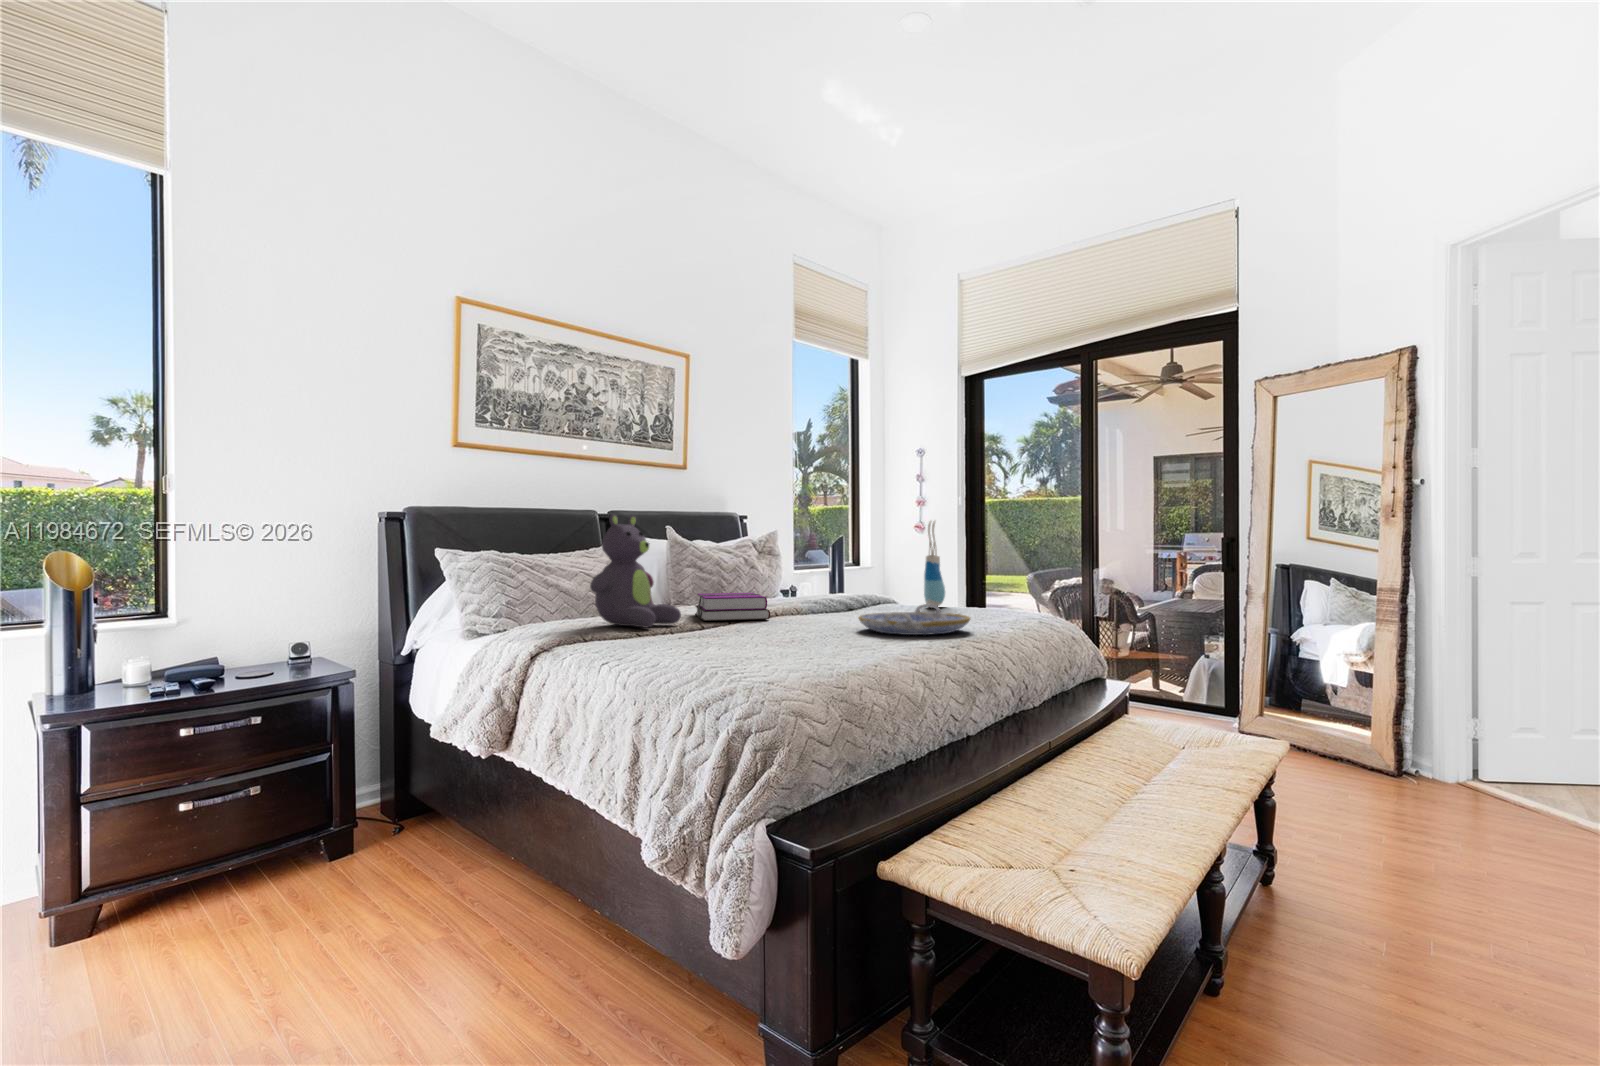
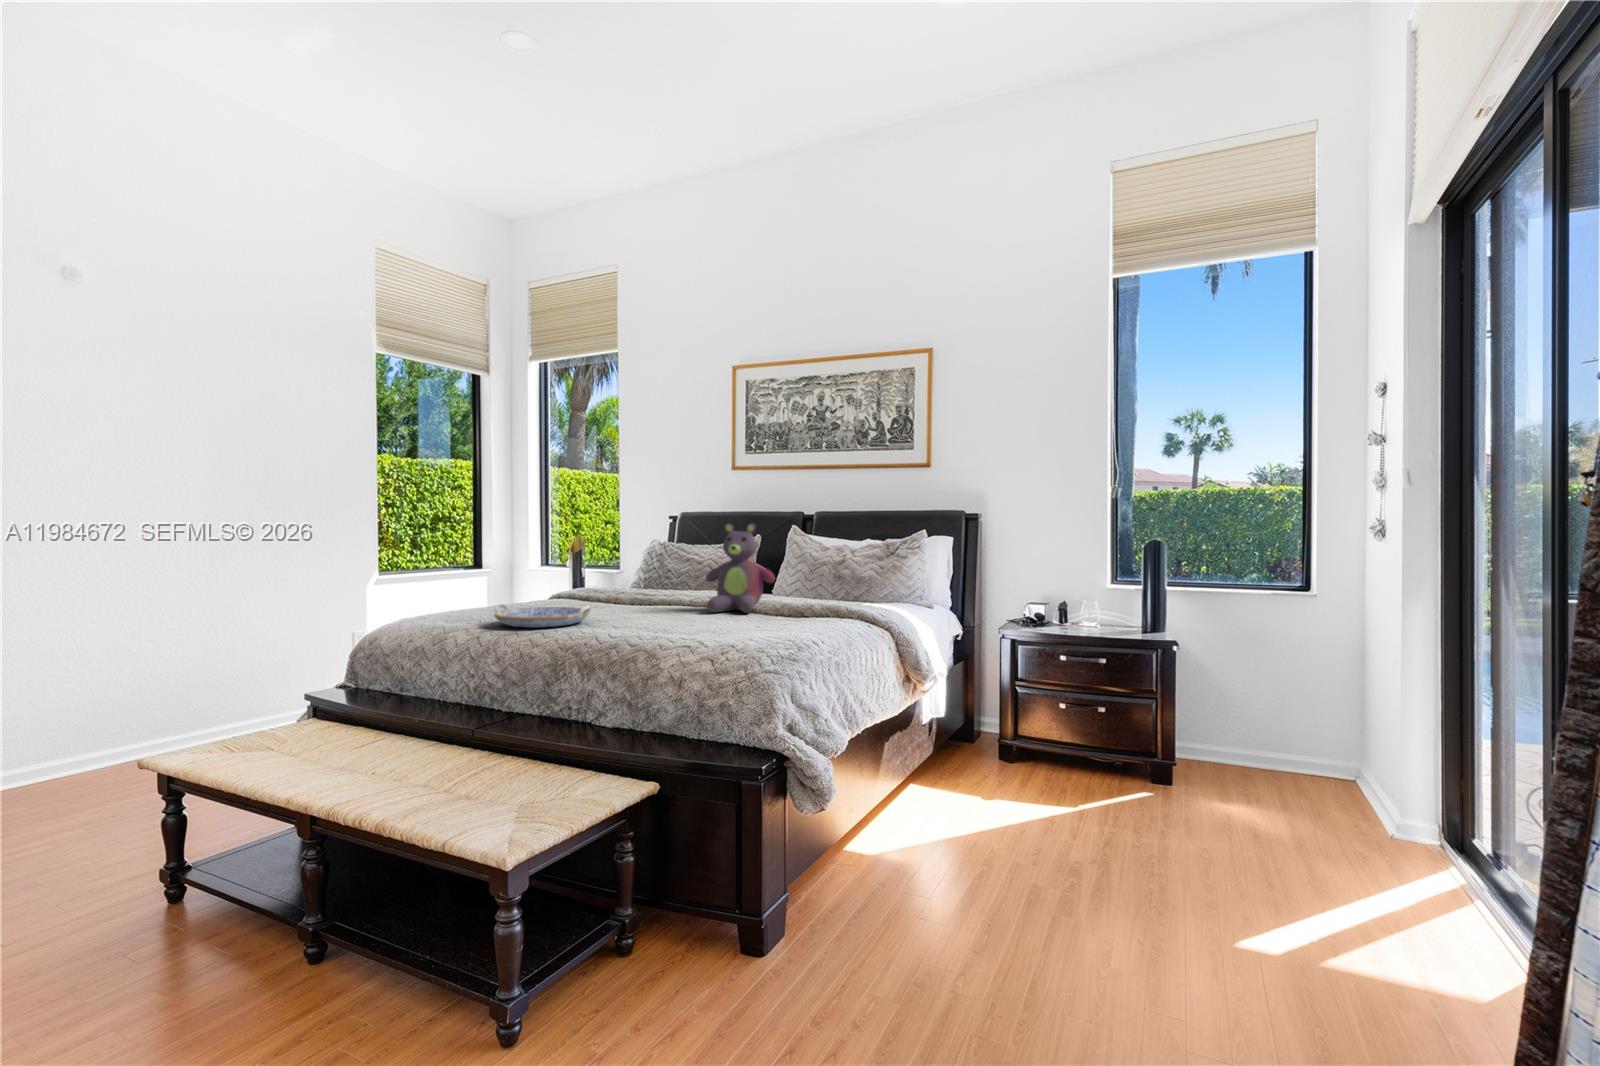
stuffed bear: present [590,514,681,628] -> present [706,523,775,613]
tote bag: present [924,521,945,606] -> none [767,523,838,621]
notebook: present [695,593,770,621] -> none [624,583,701,606]

